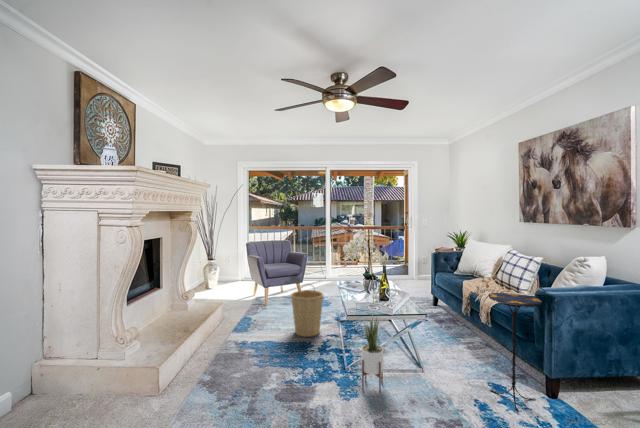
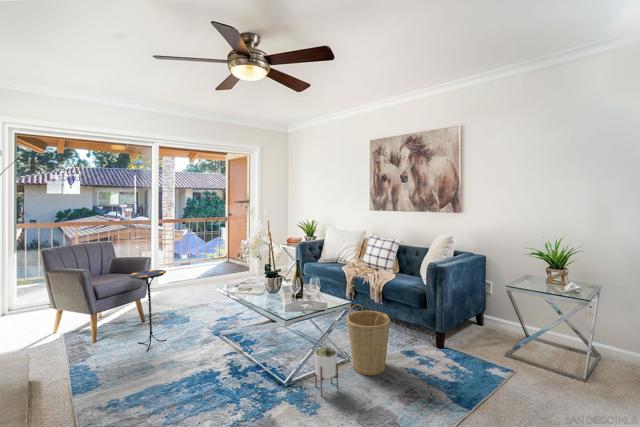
basket: present [291,286,323,337] -> present [347,304,390,375]
side table: present [488,293,542,411] -> present [129,270,166,350]

